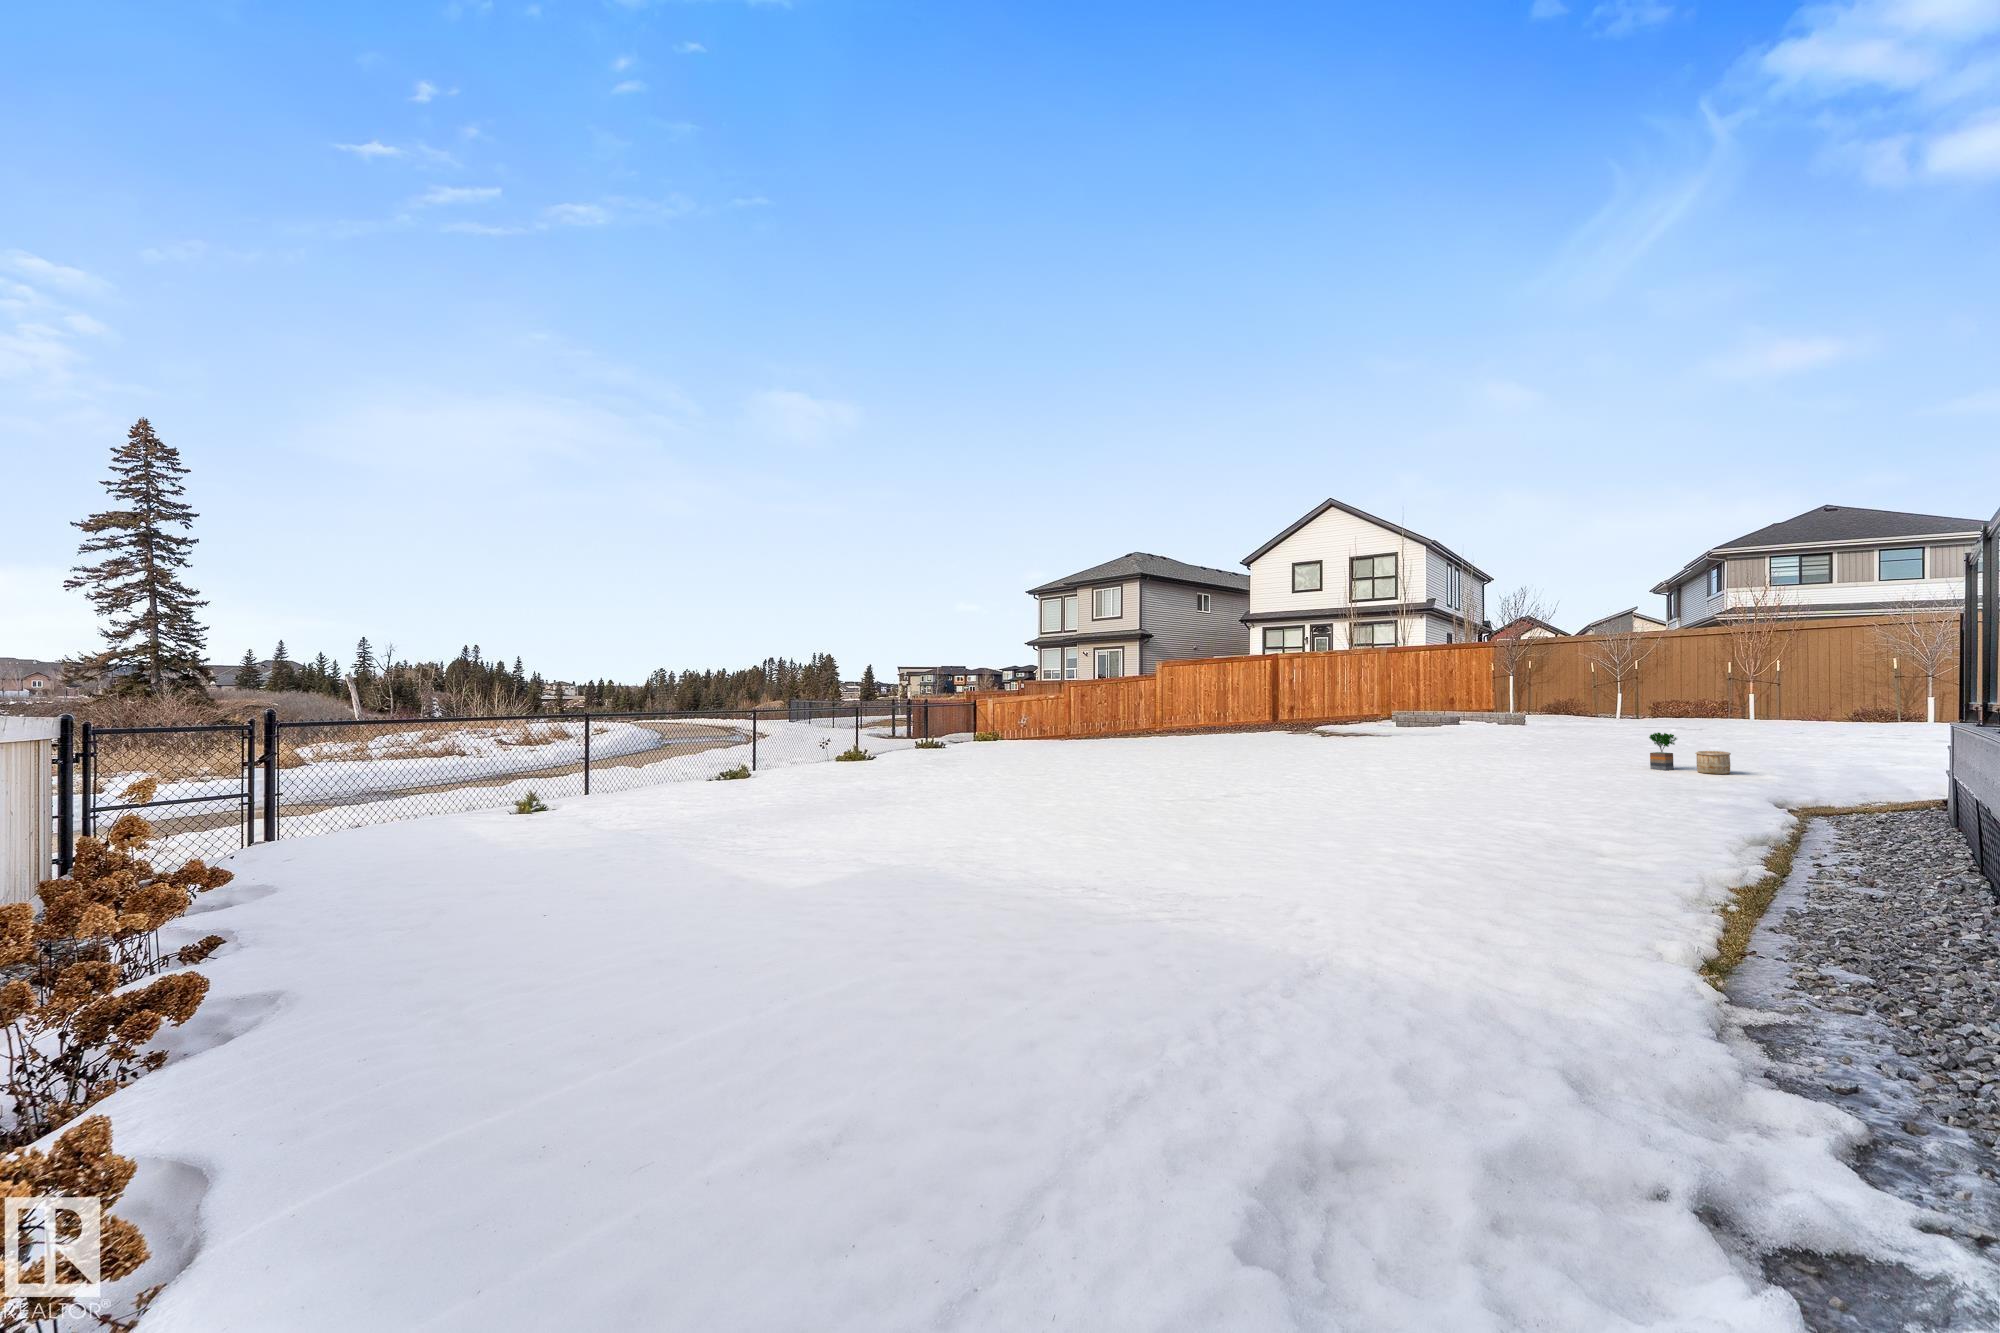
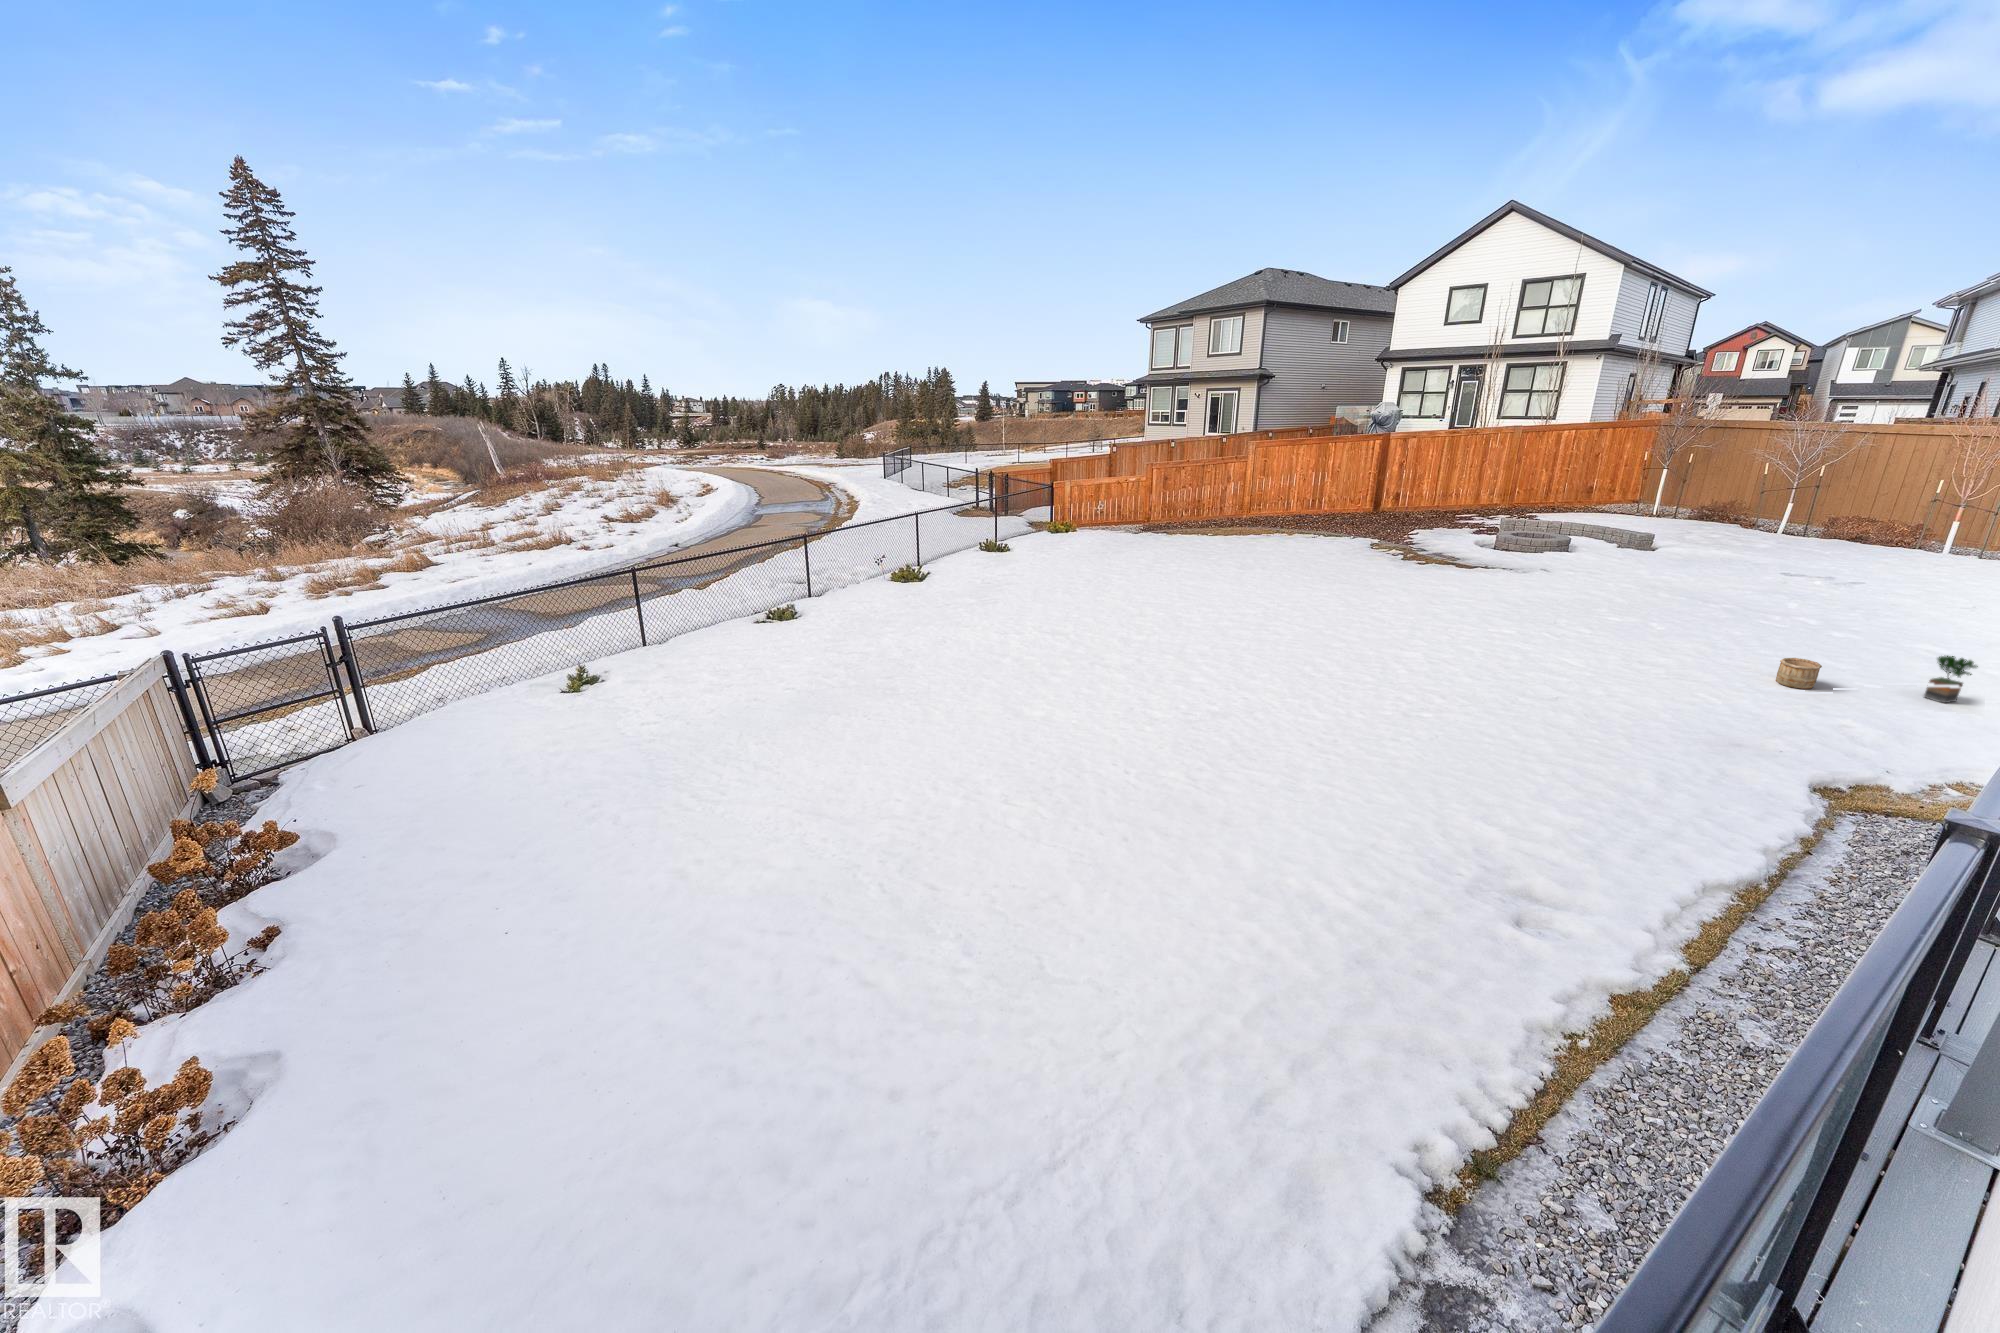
potted tree: present [1649,733,1677,770] -> present [1924,656,1978,703]

